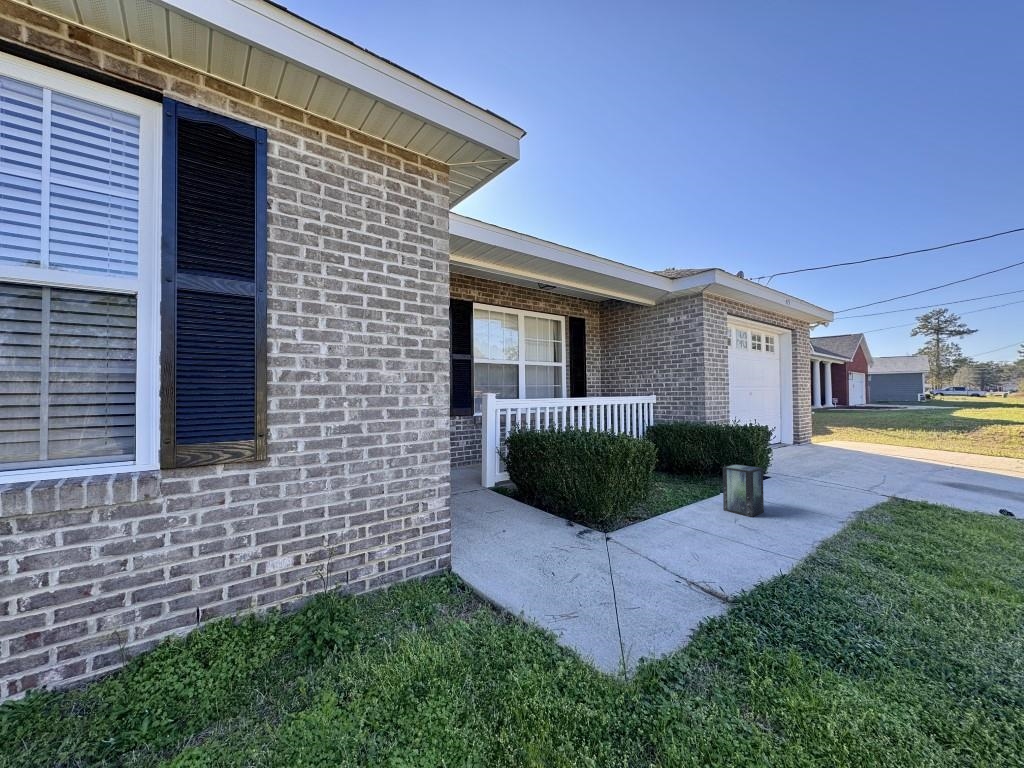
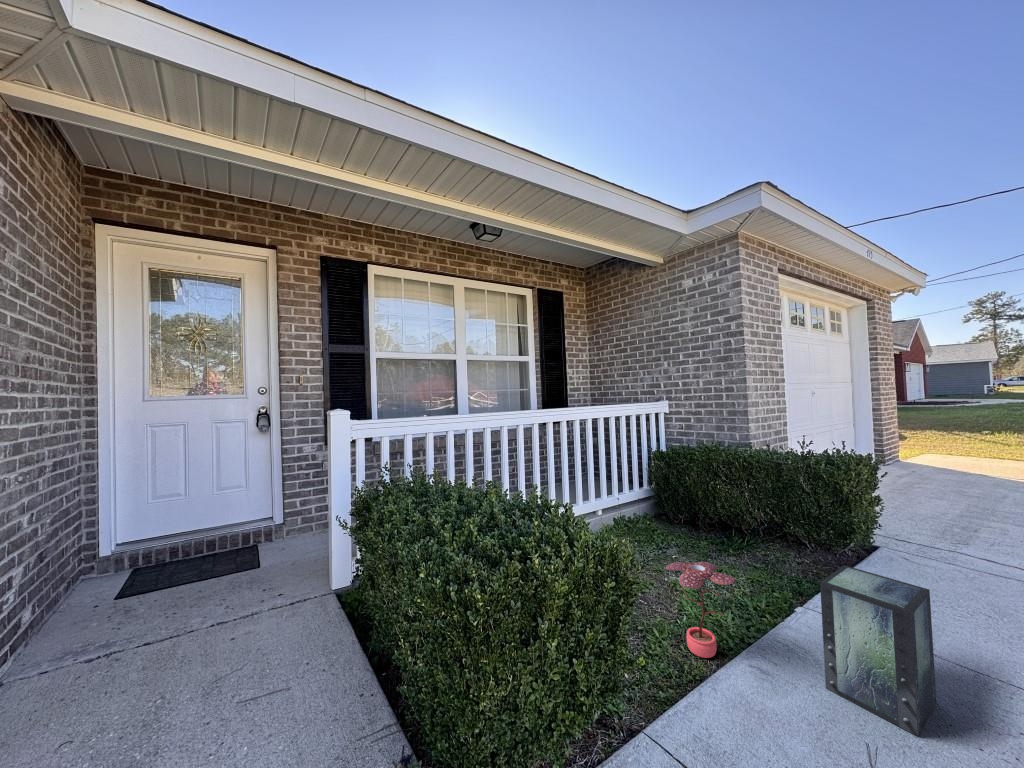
potted plant: none [659,466,689,505] -> present [665,562,735,658]

